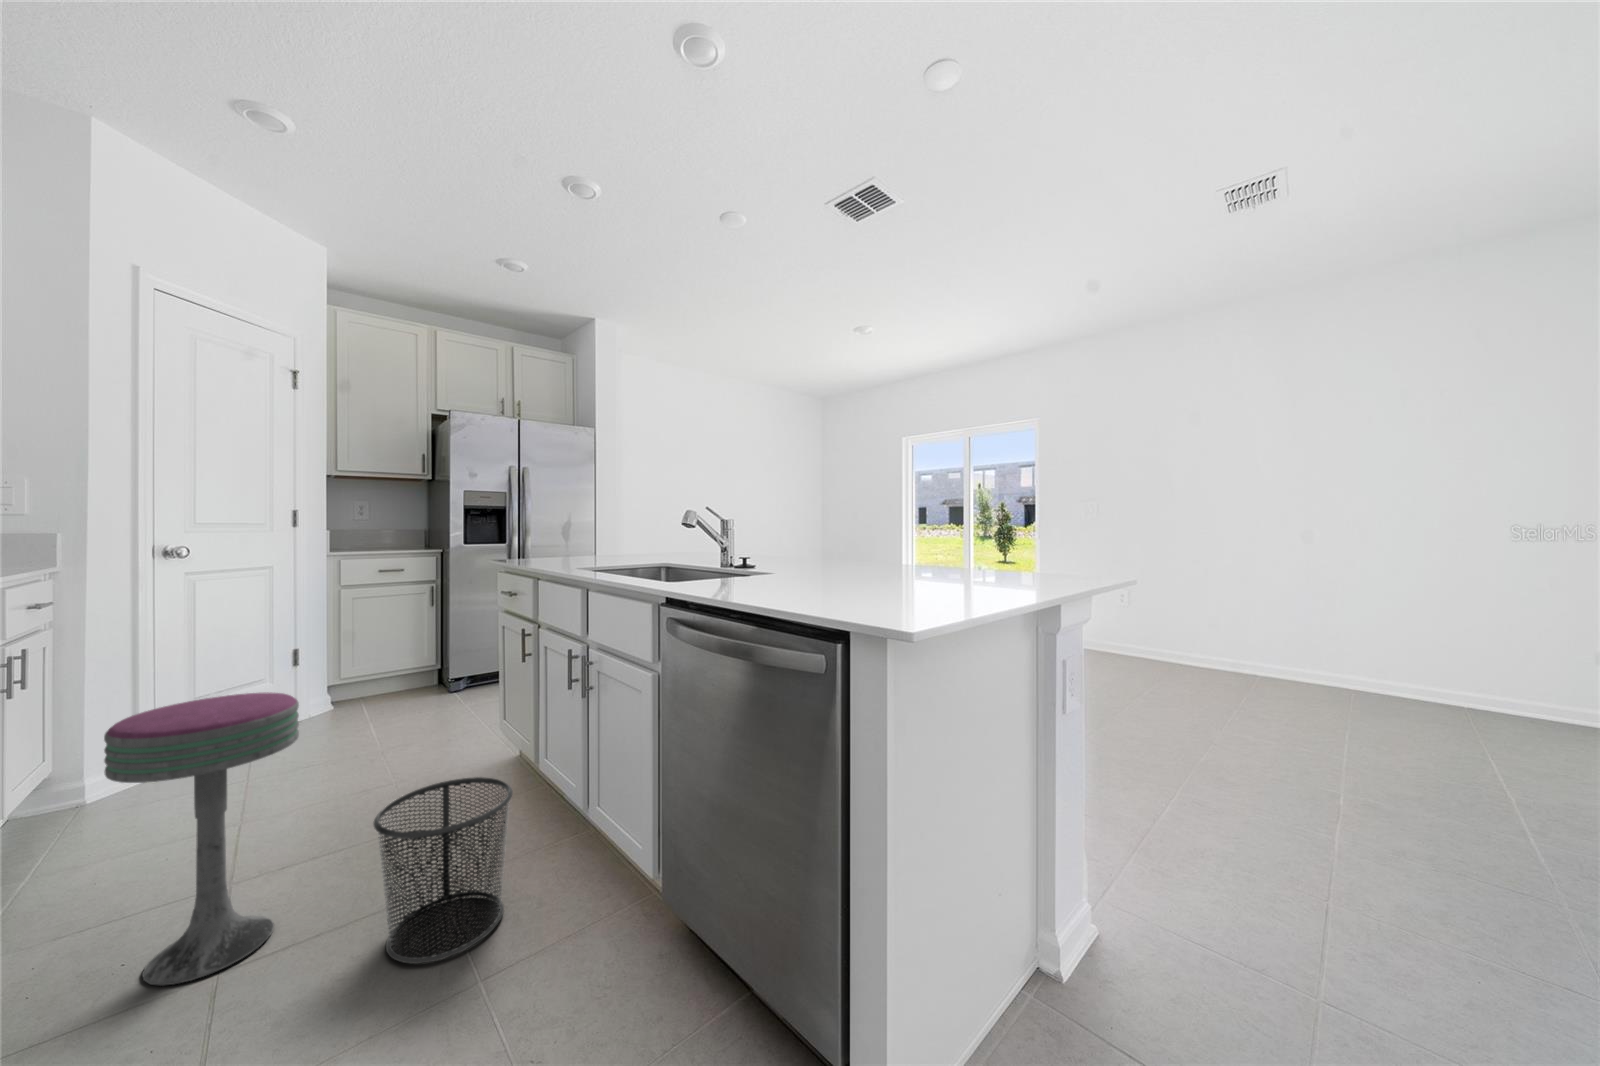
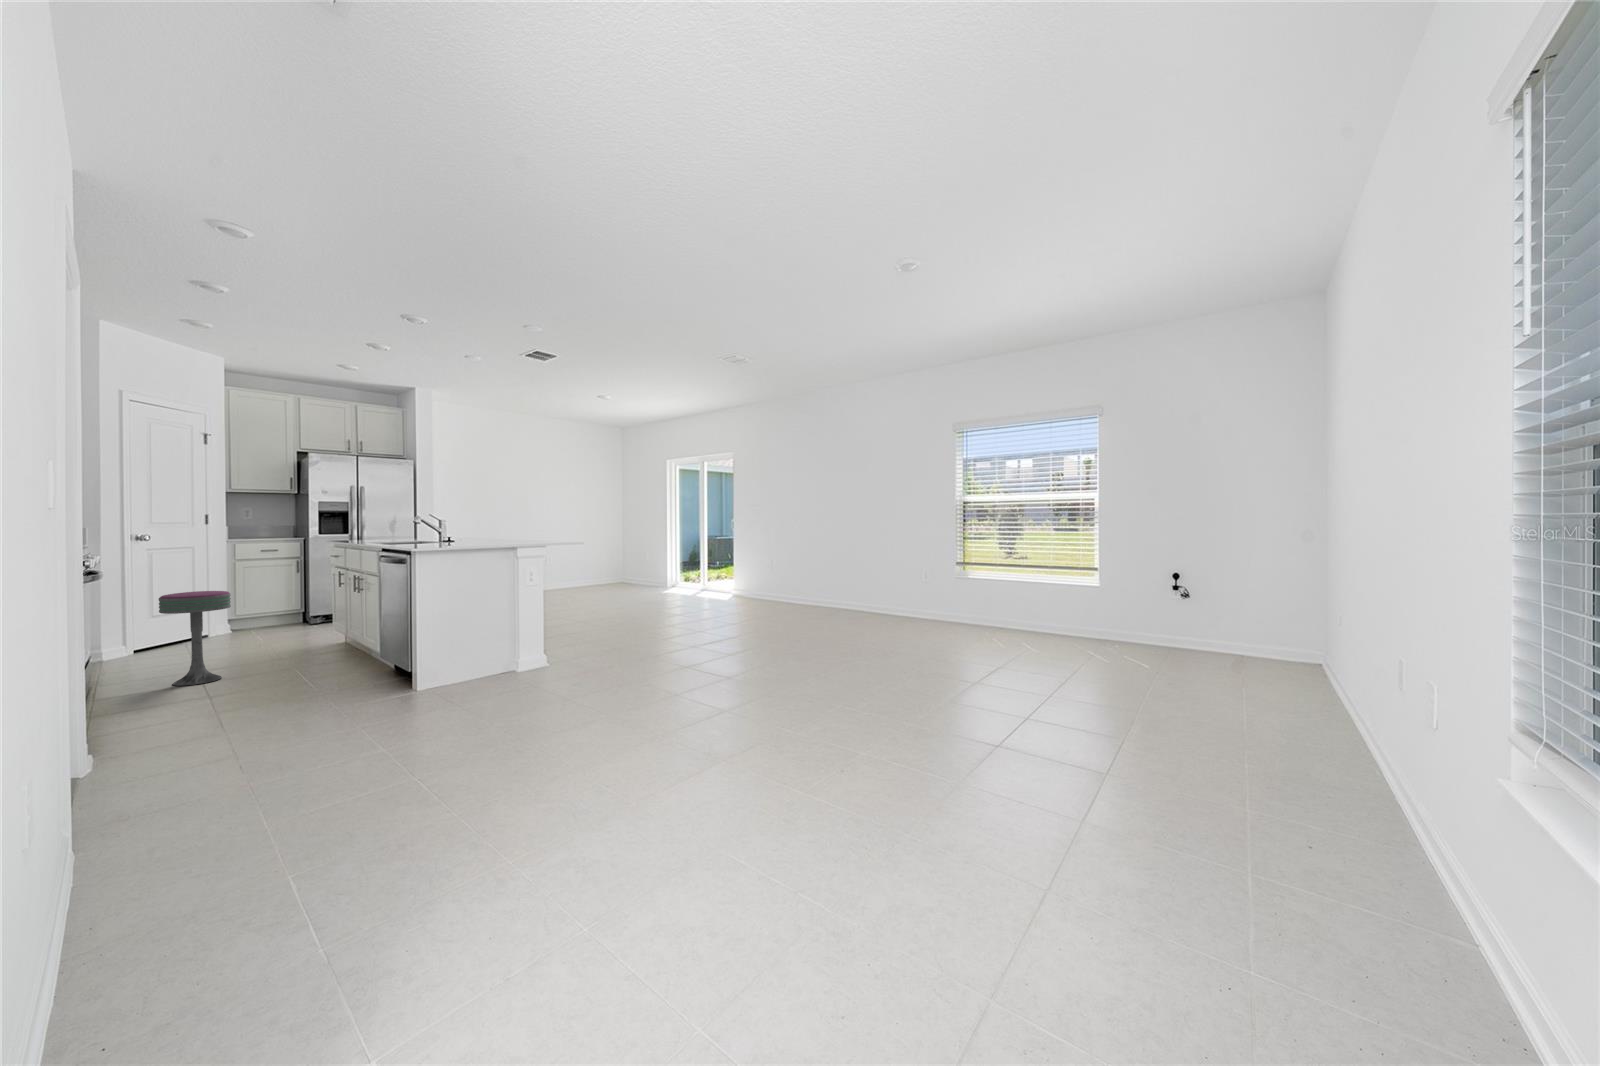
waste bin: present [373,777,513,964] -> none [263,625,323,681]

